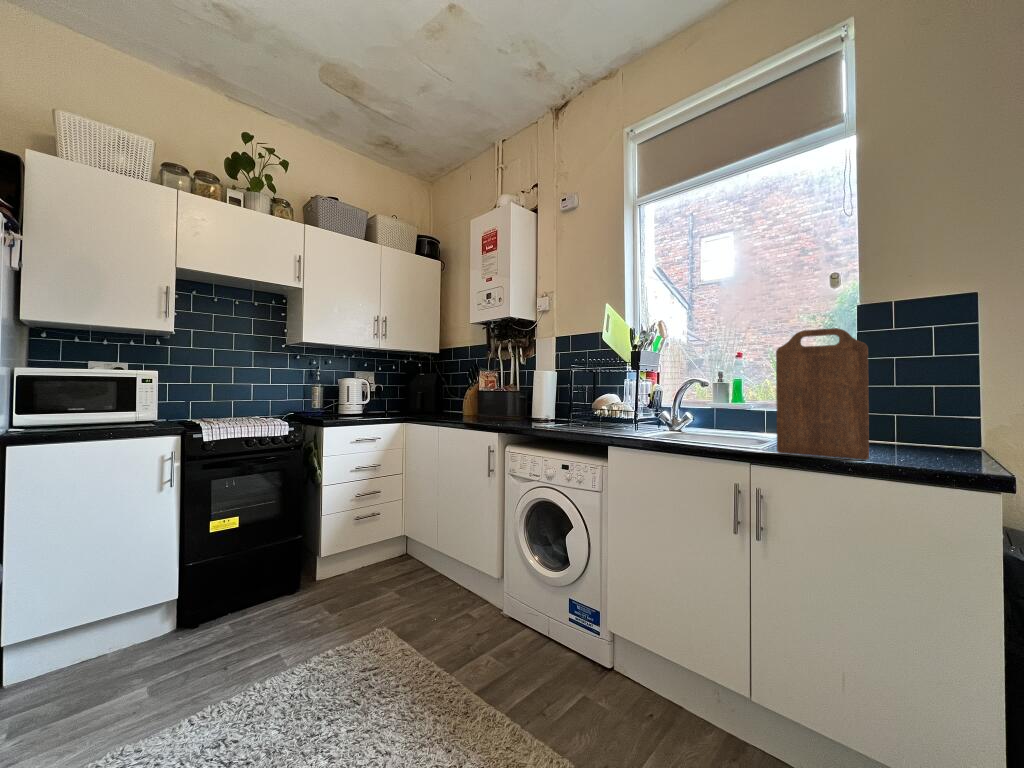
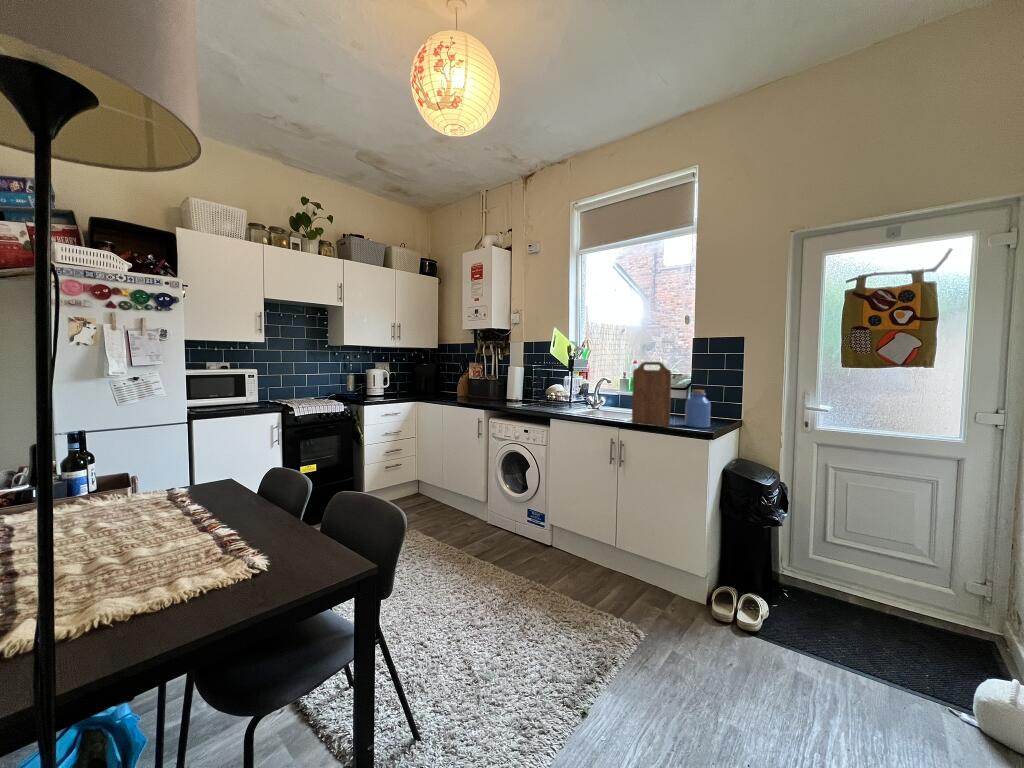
jar: none [890,384,955,462] -> present [685,390,711,428]

